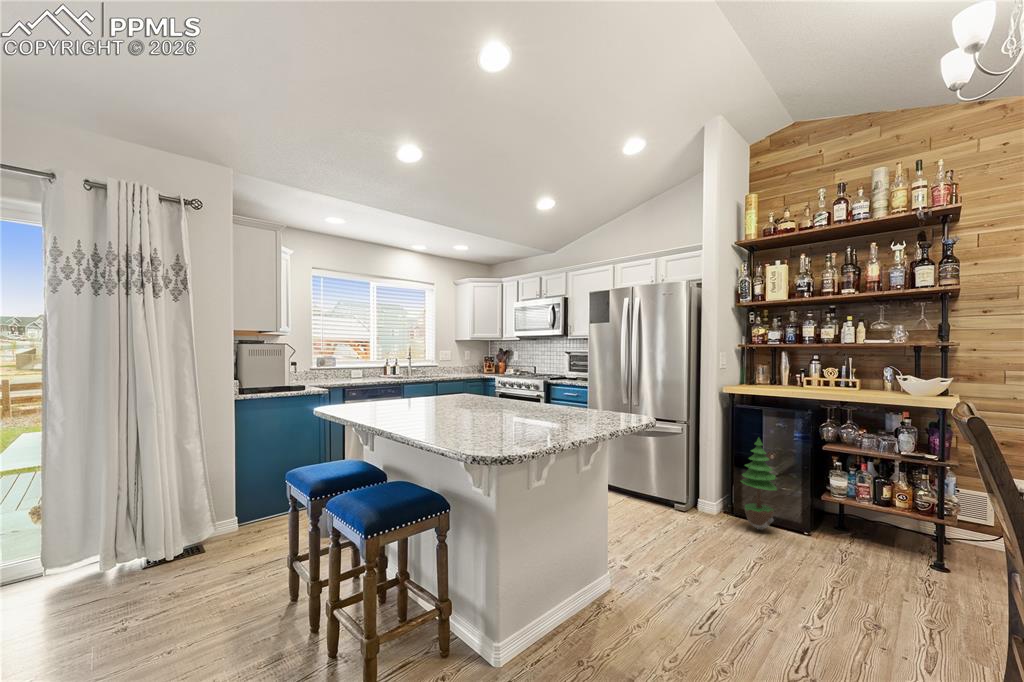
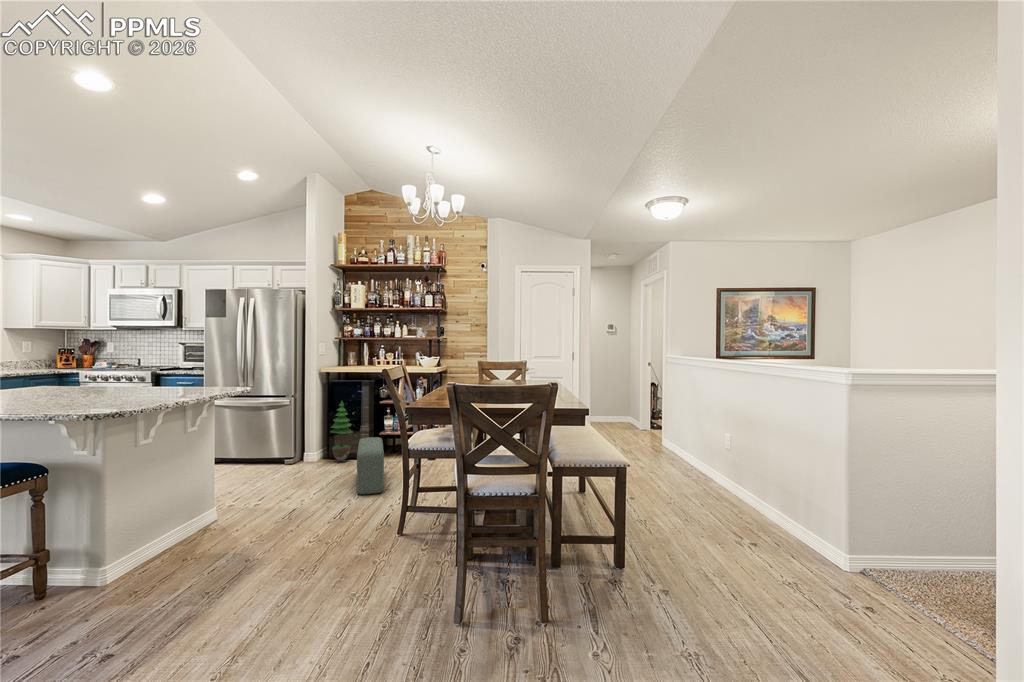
pouf: none [804,514,886,658] -> present [357,437,384,494]

